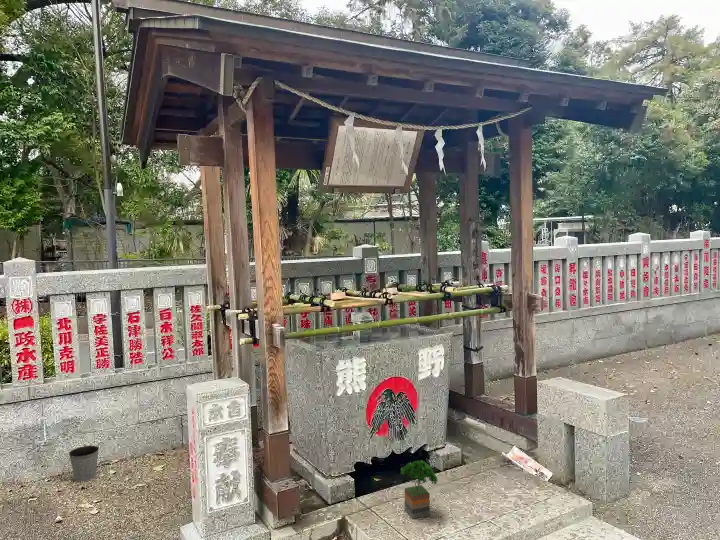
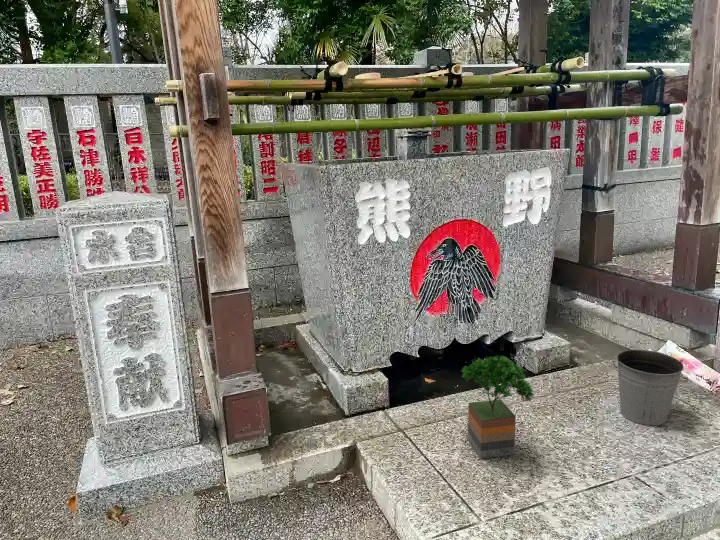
bucket: present [68,445,99,481] -> present [613,349,684,425]

